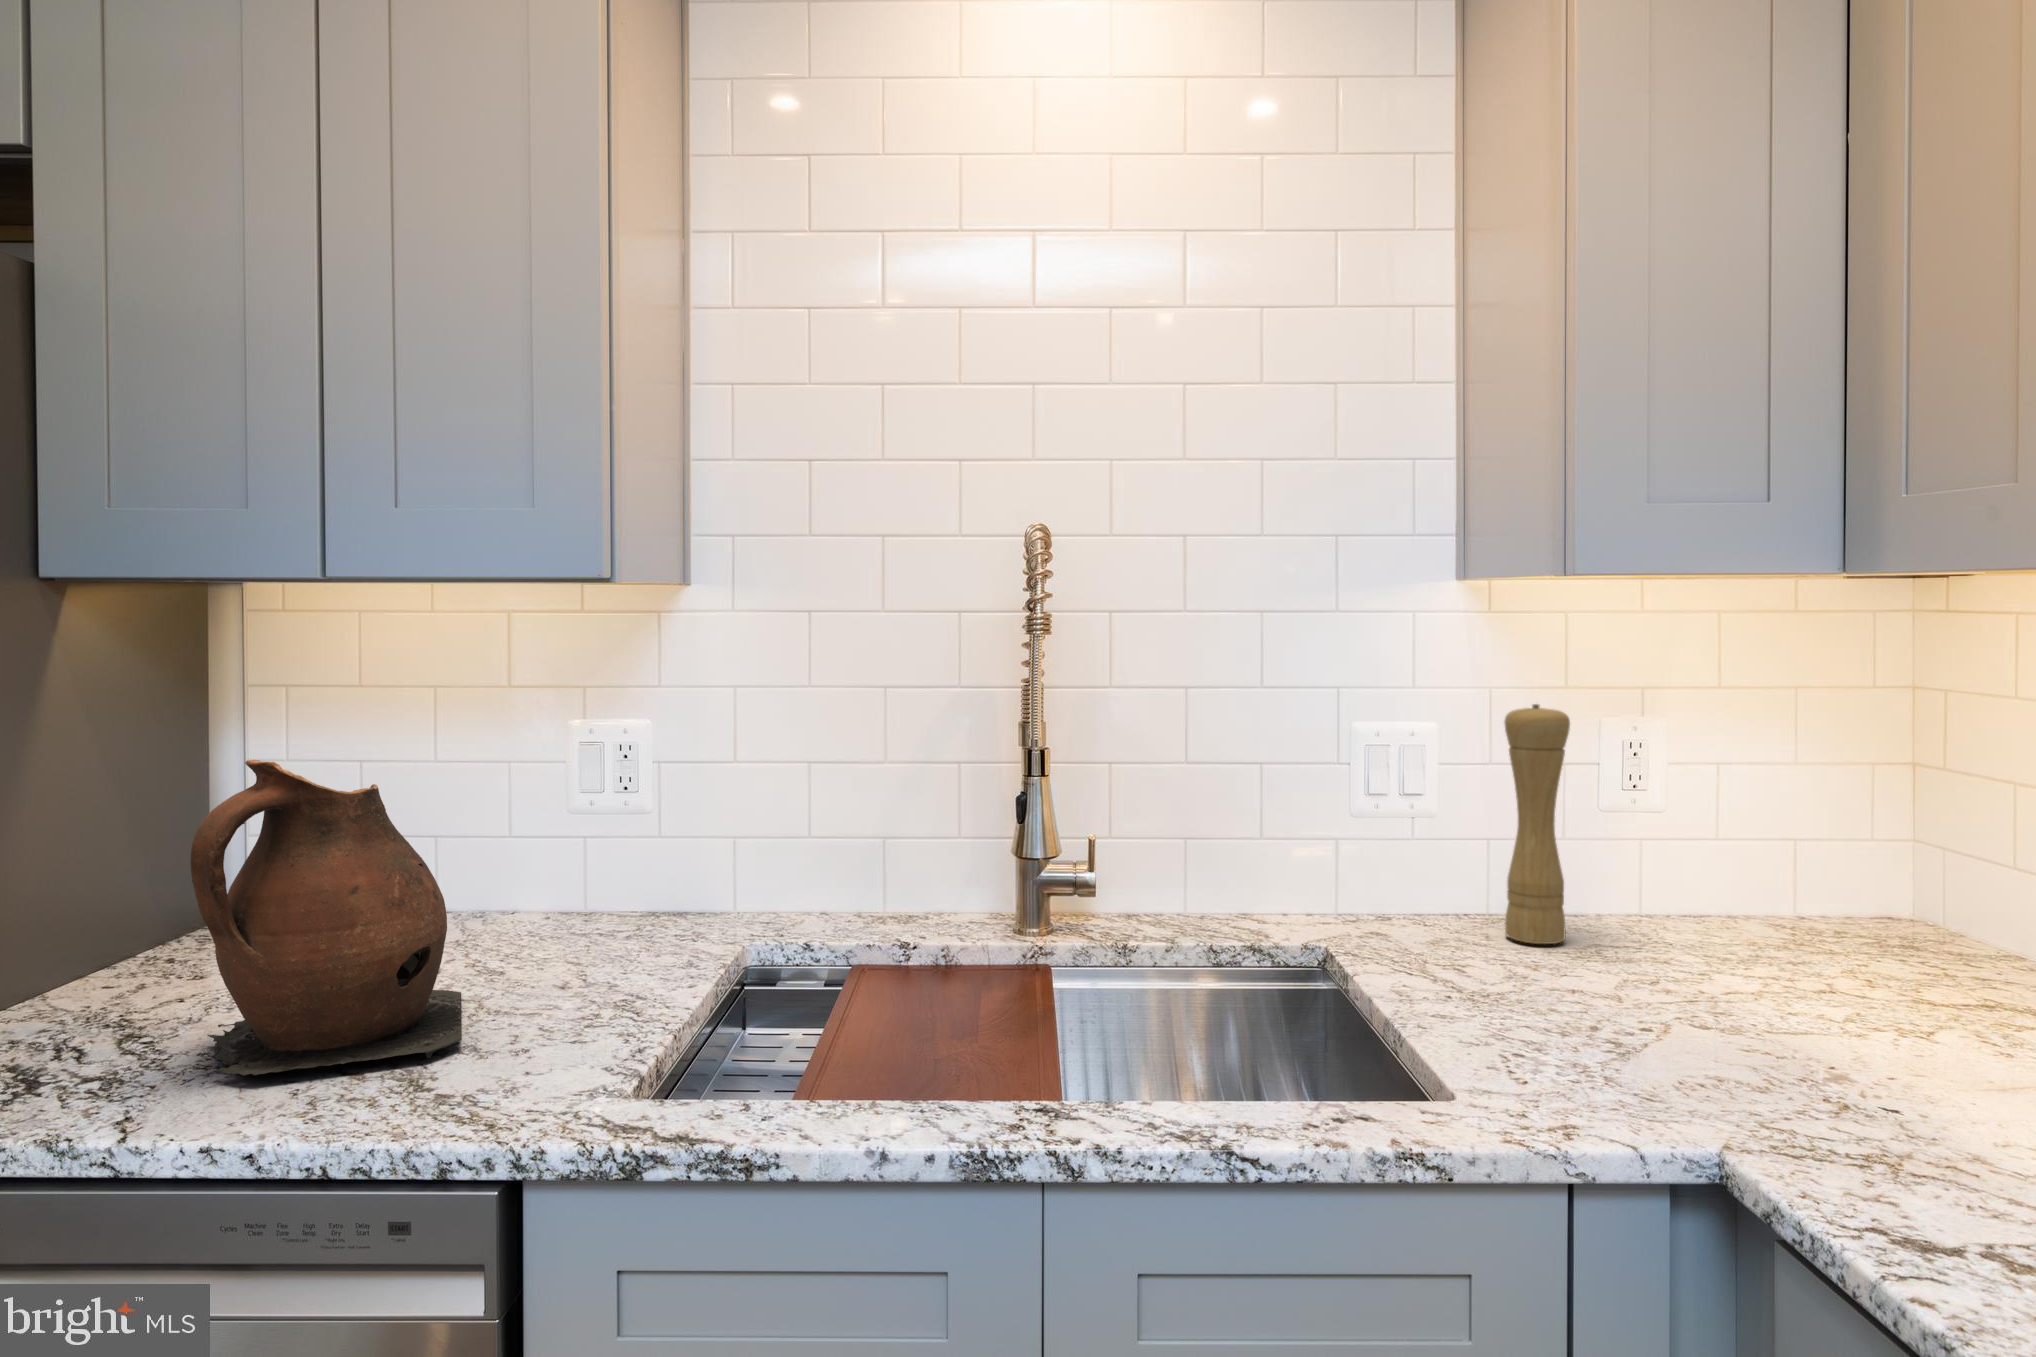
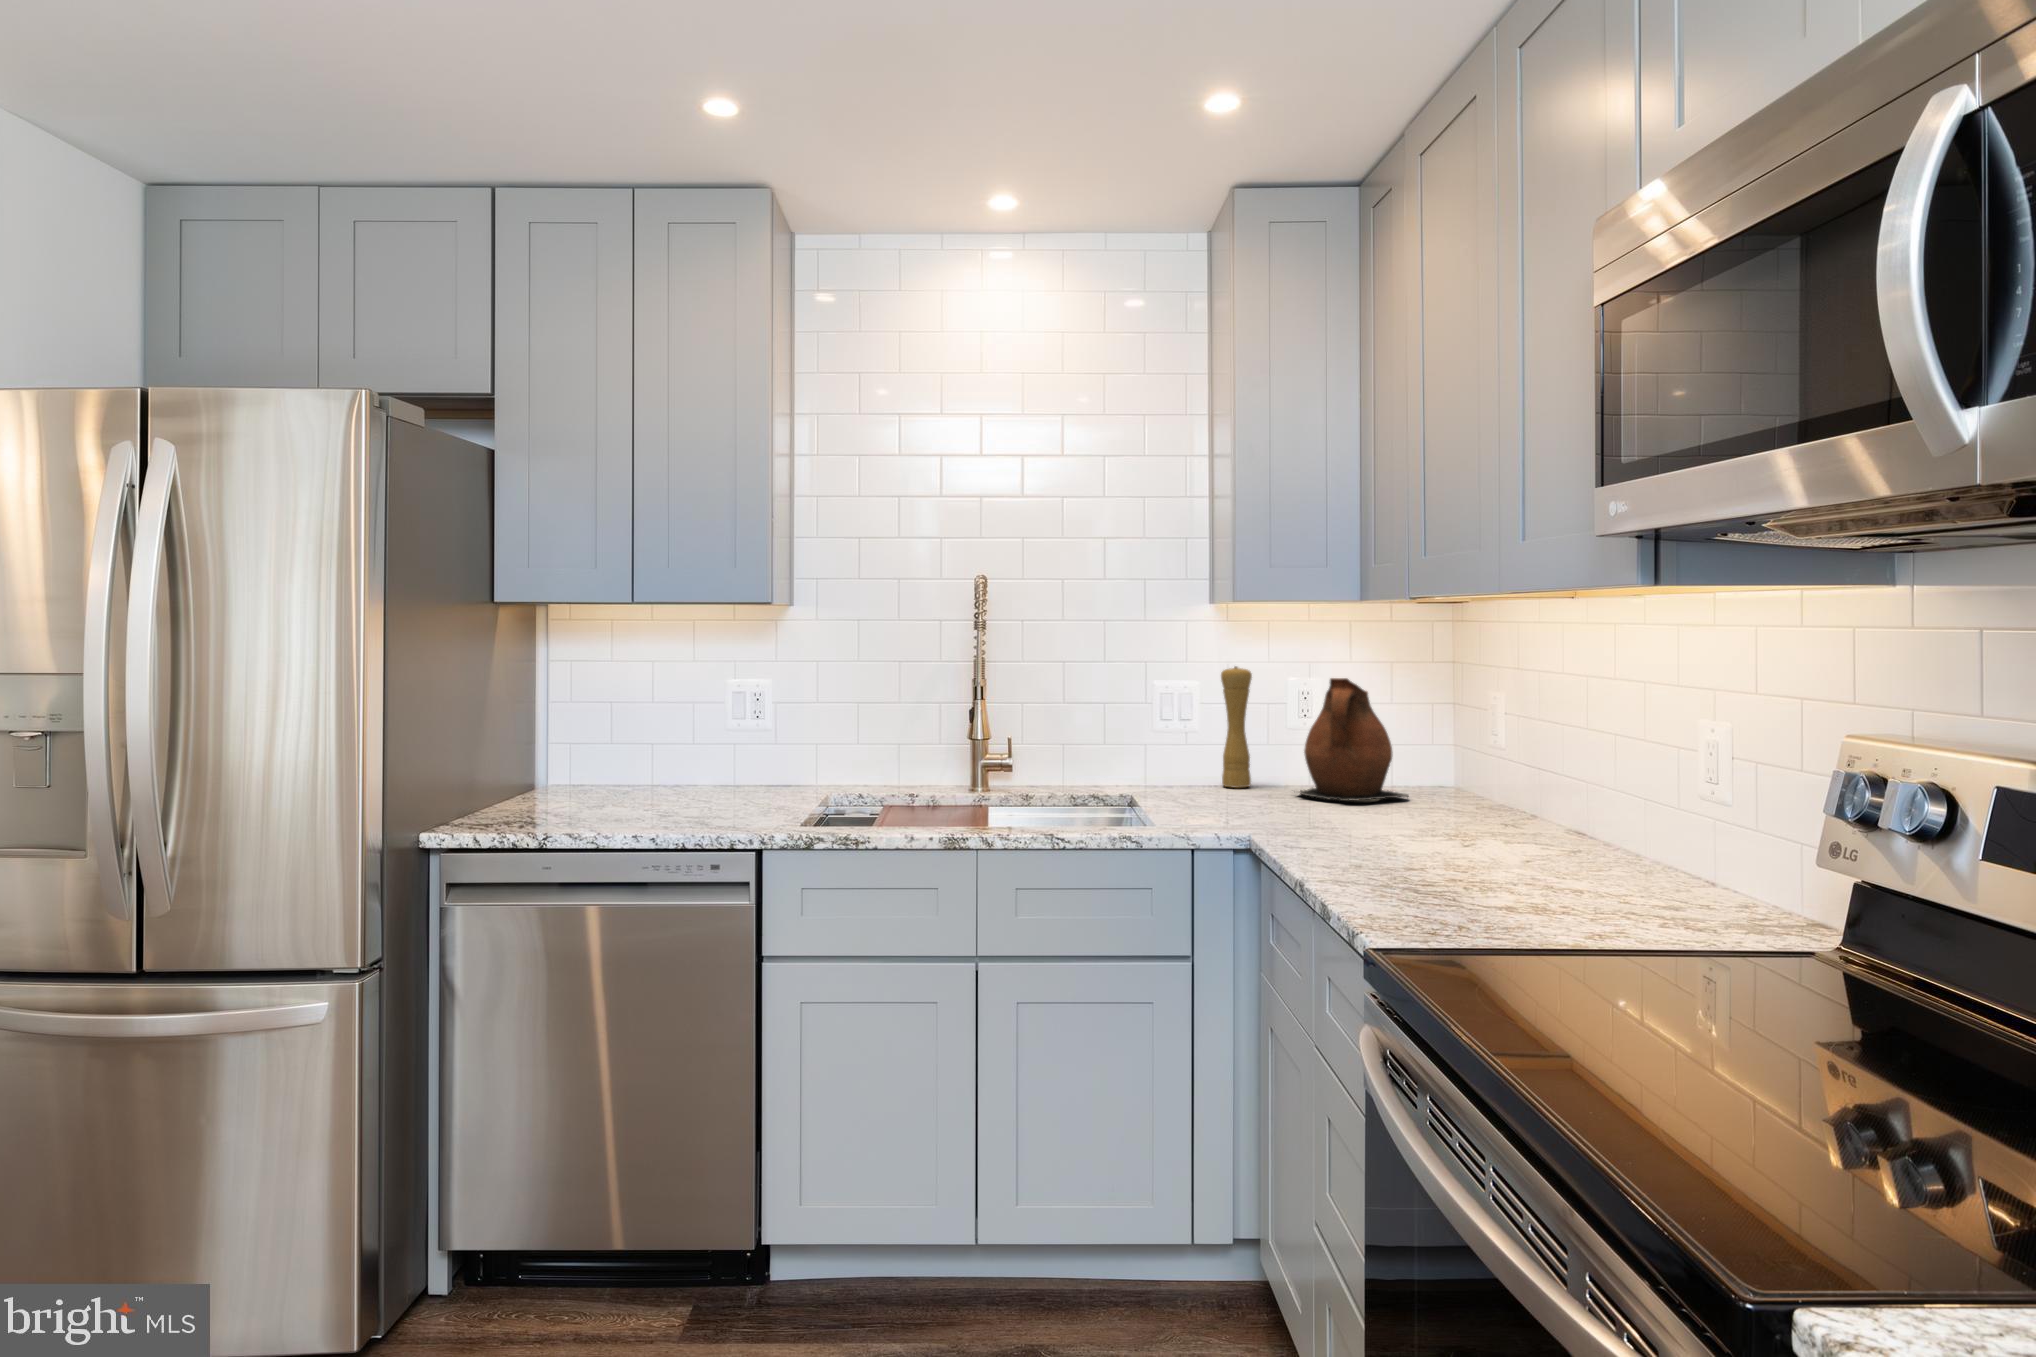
ceramic pitcher: present [190,760,462,1075] -> present [1300,678,1408,801]

